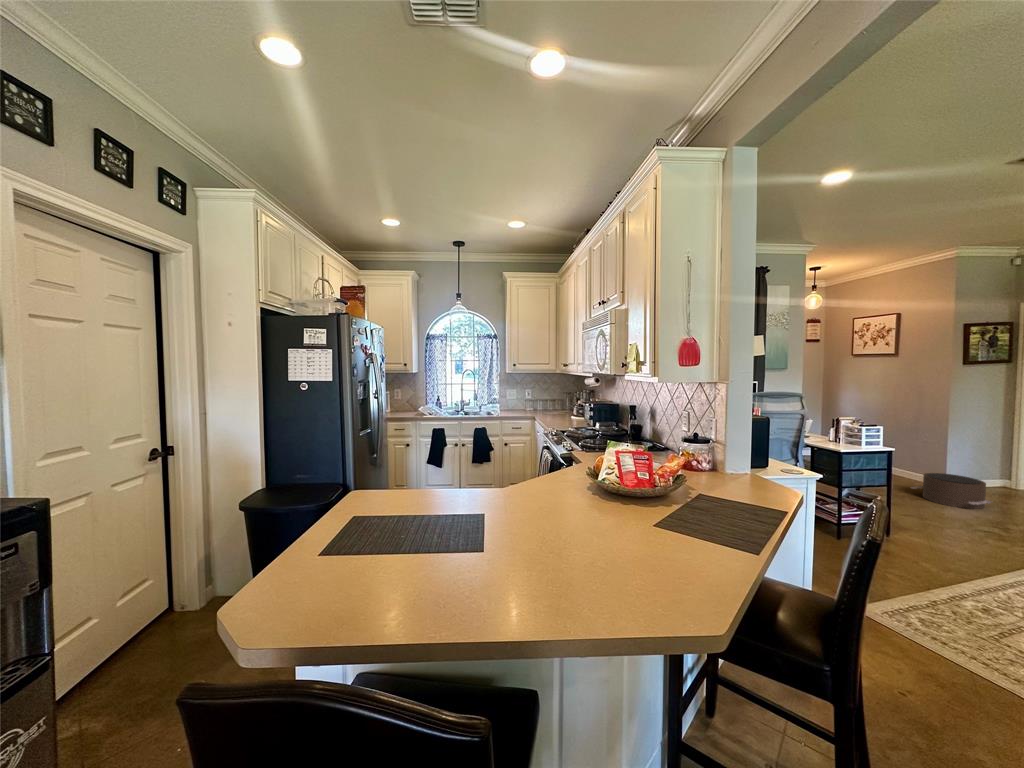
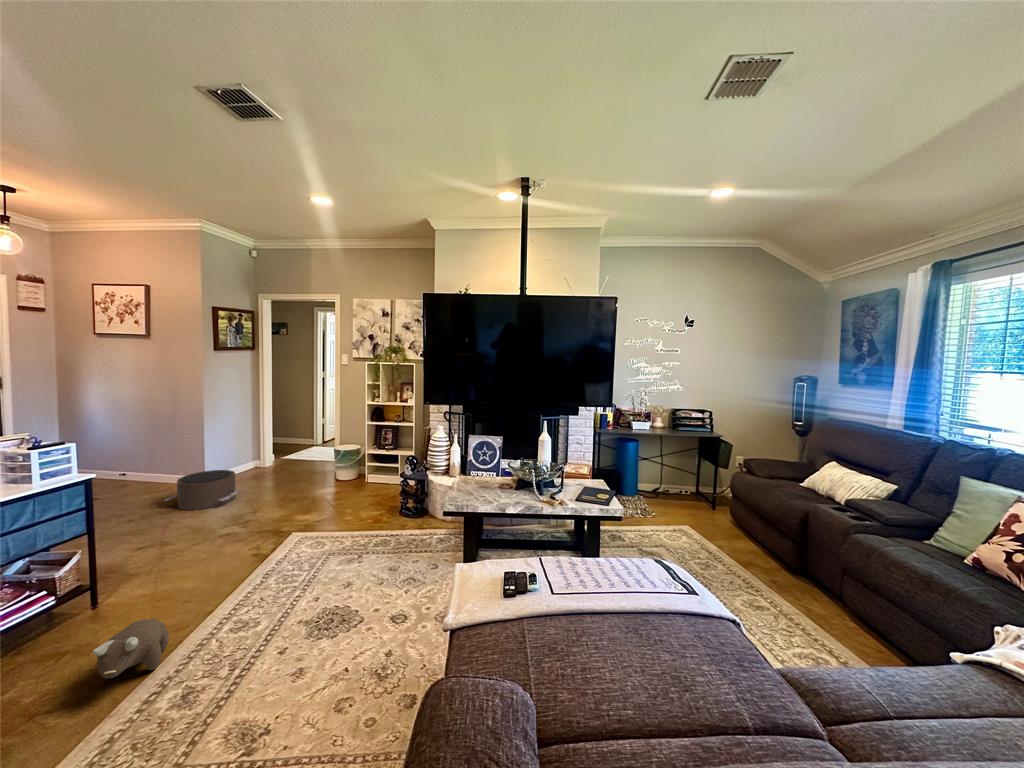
plush toy: none [909,548,956,584] -> present [93,619,169,679]

